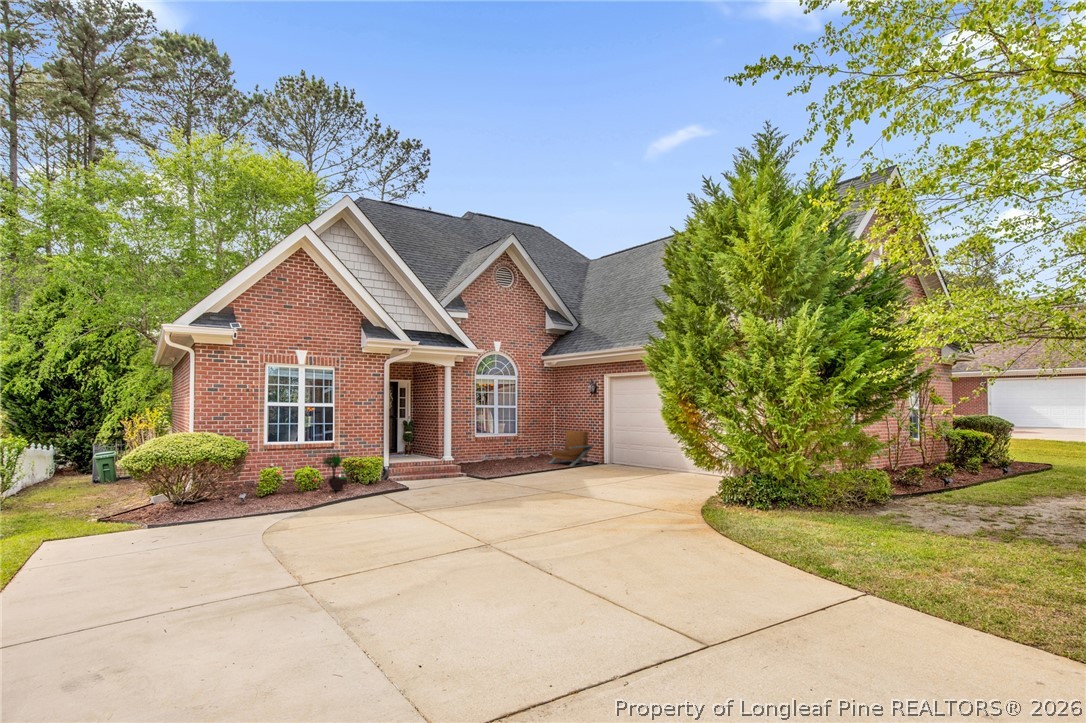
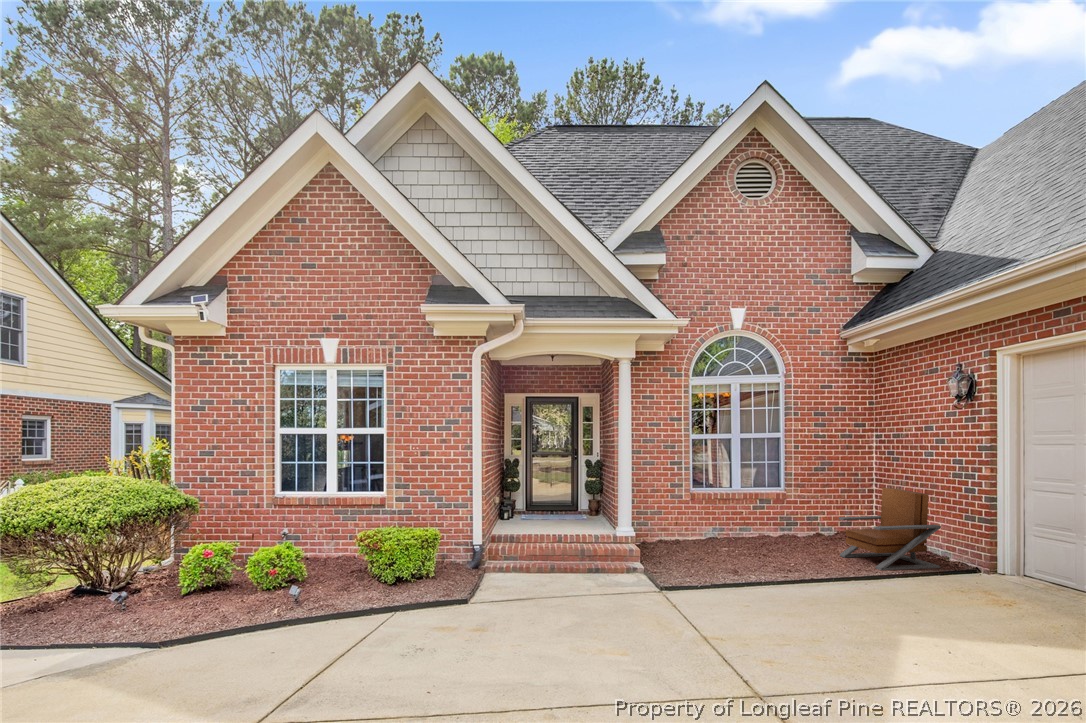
potted tree: present [323,454,347,491] -> none [350,510,397,582]

